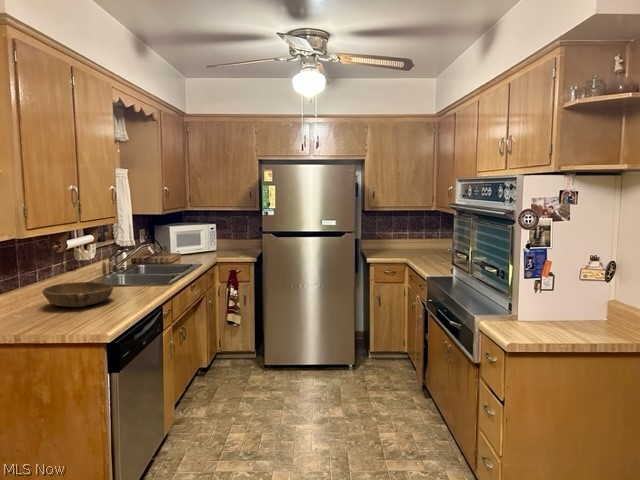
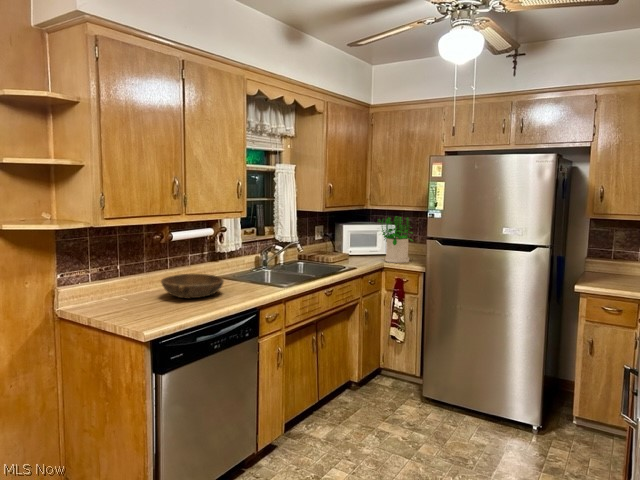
potted plant: none [204,216,238,257] -> present [382,217,413,263]

